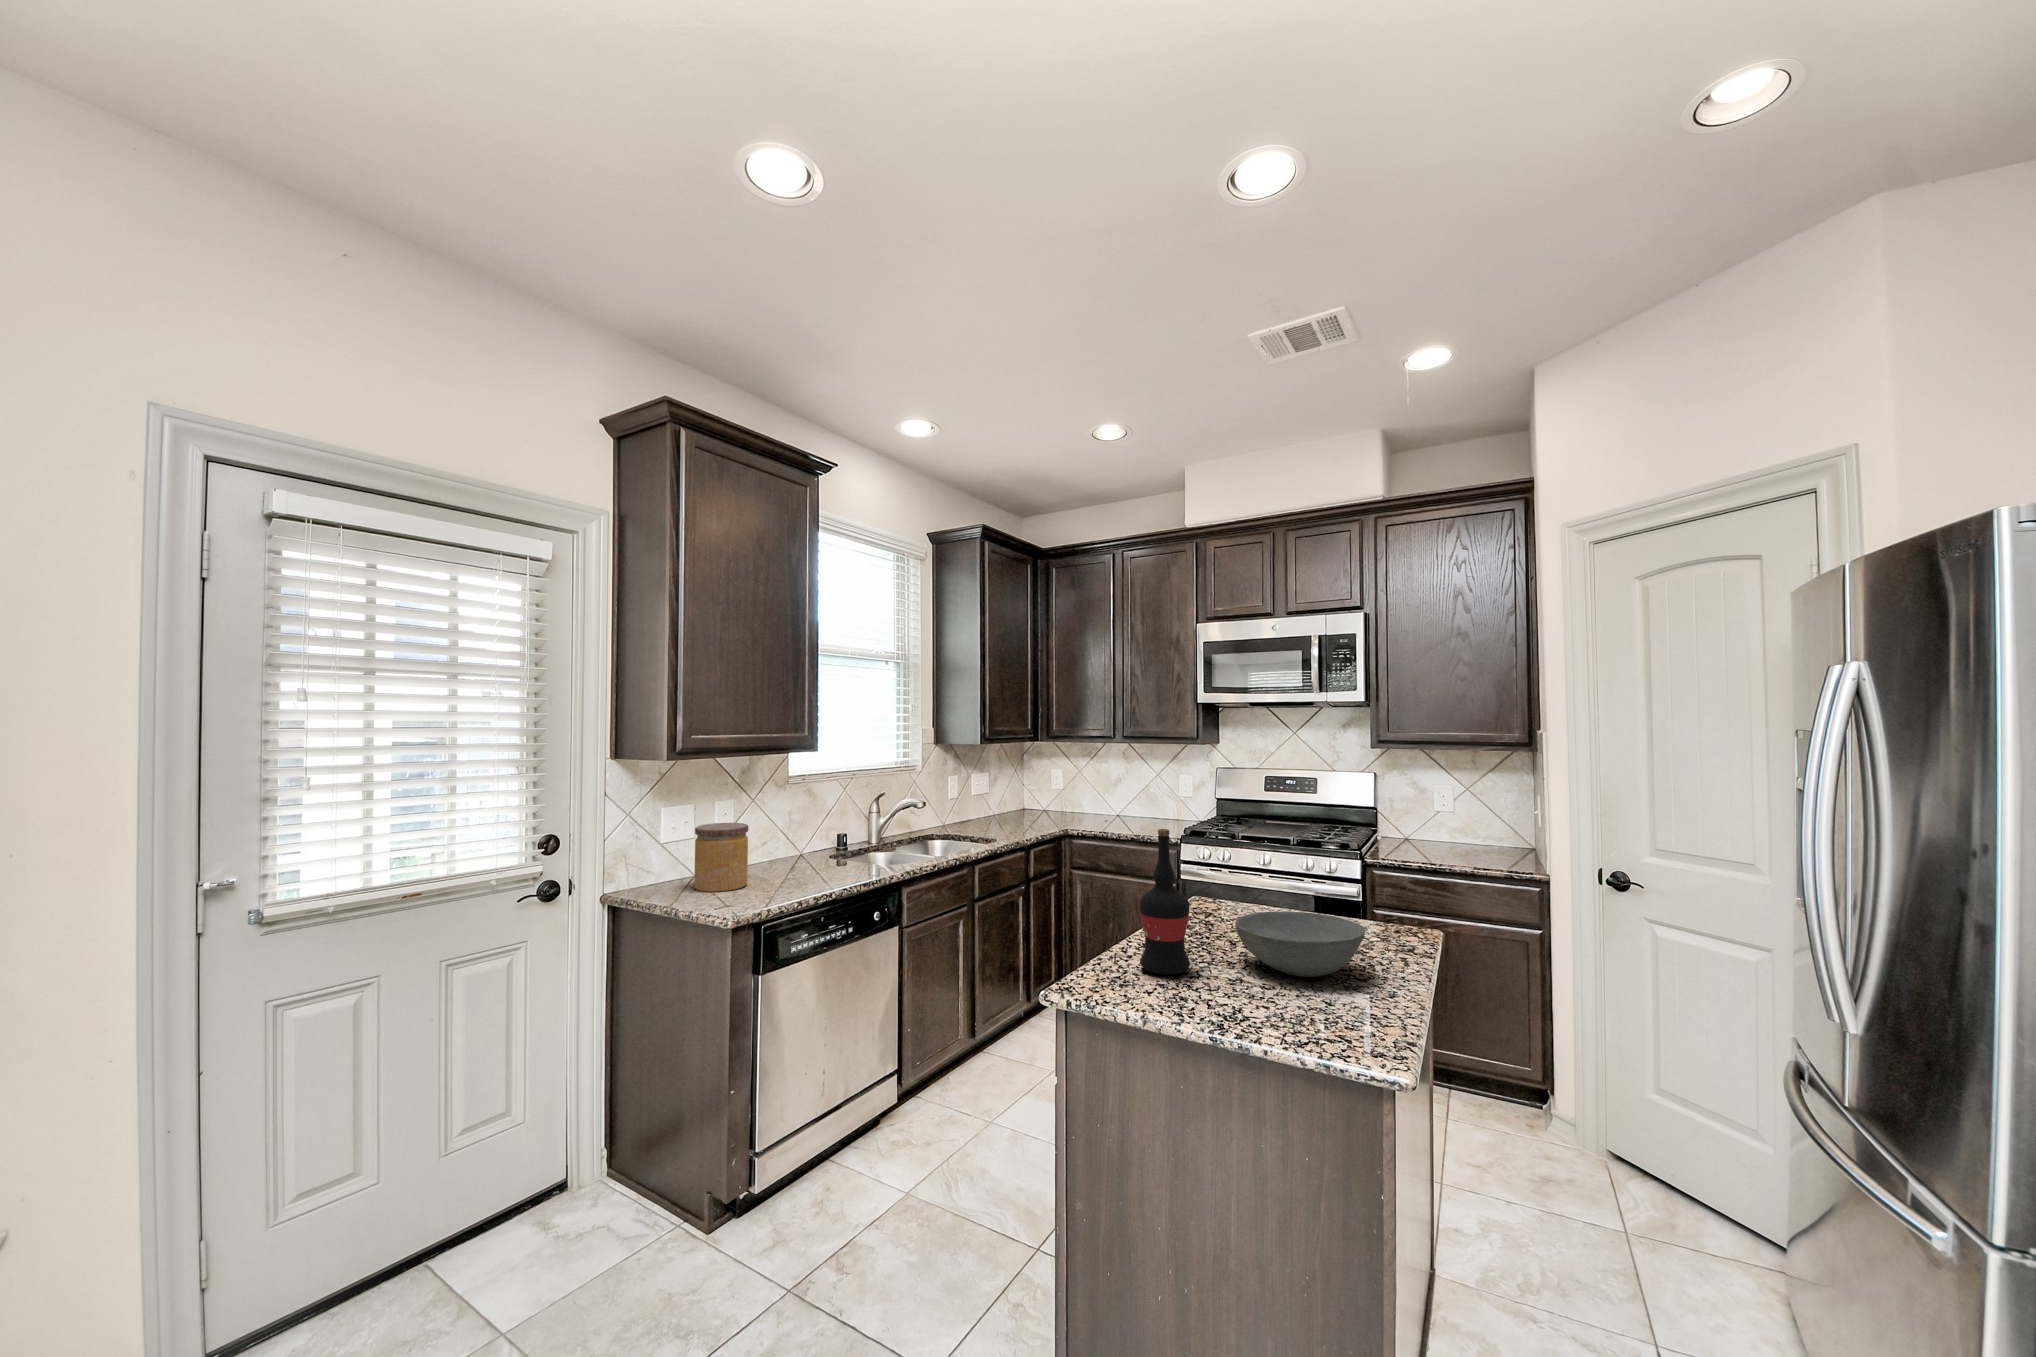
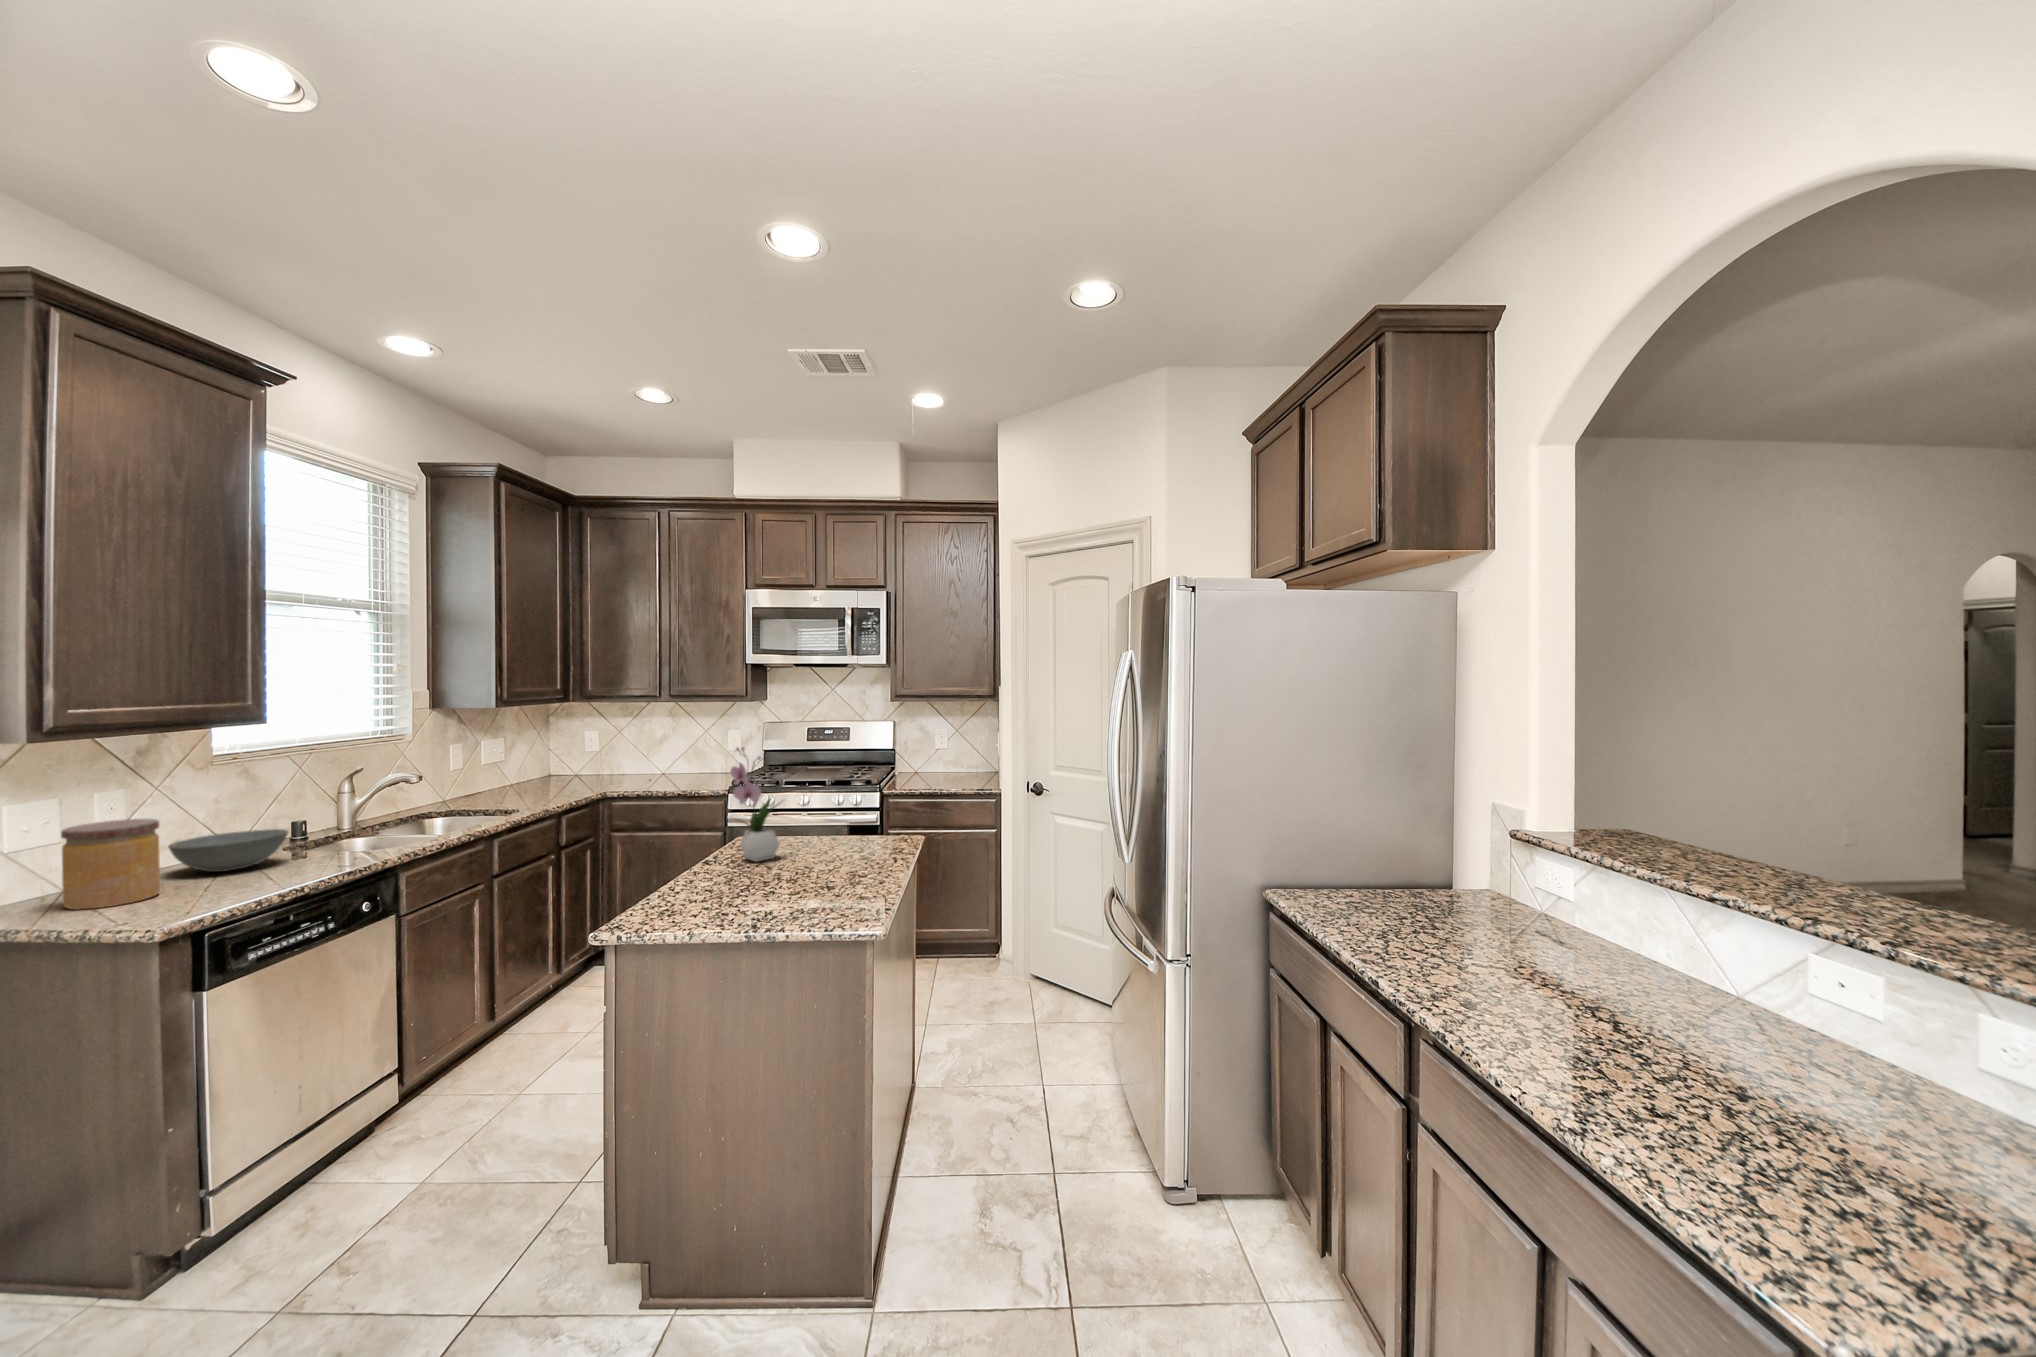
flower arrangement: none [1188,792,1251,931] -> present [730,747,779,862]
wine bottle: present [1139,829,1190,975] -> none [686,779,731,900]
bowl: present [1235,912,1365,977] -> present [168,829,288,872]

